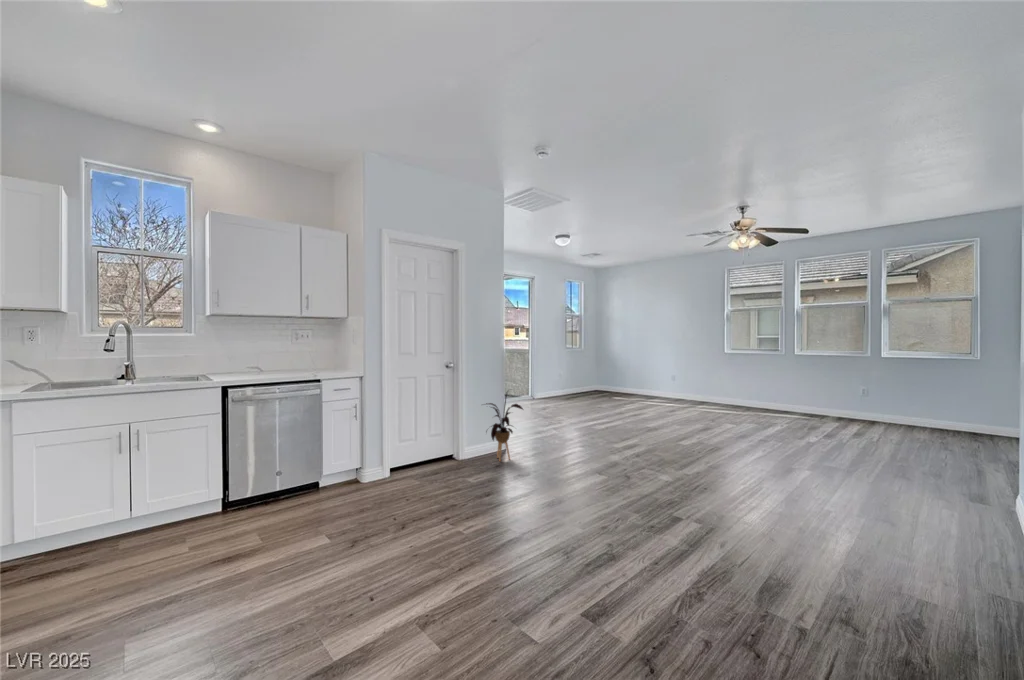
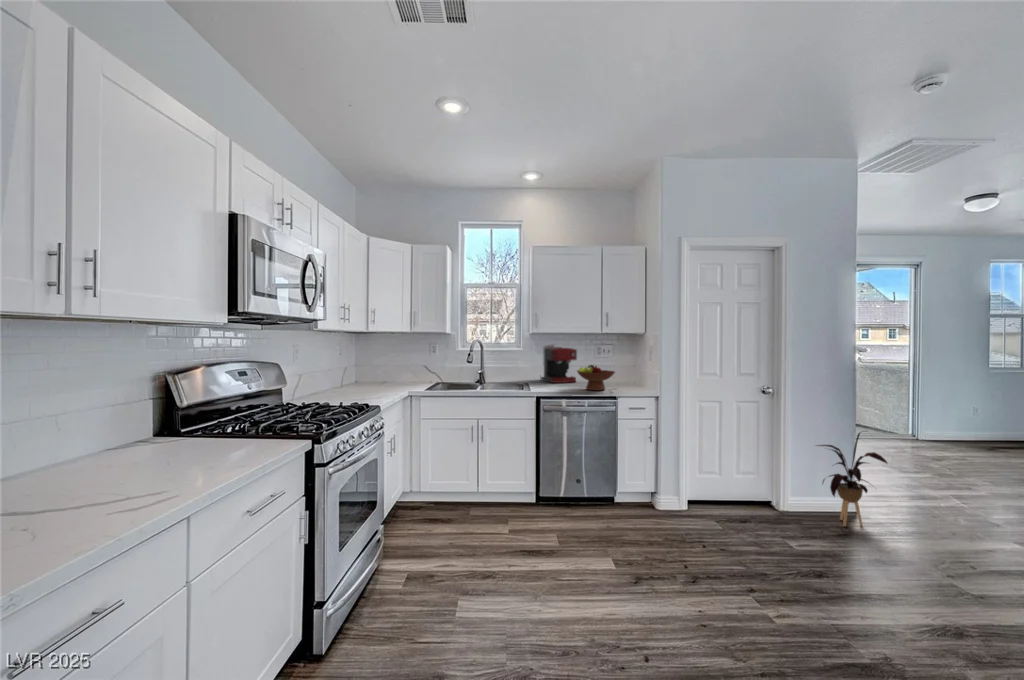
coffee maker: none [221,329,270,372] -> present [541,345,577,383]
fruit bowl: none [273,349,317,375] -> present [577,365,615,390]

